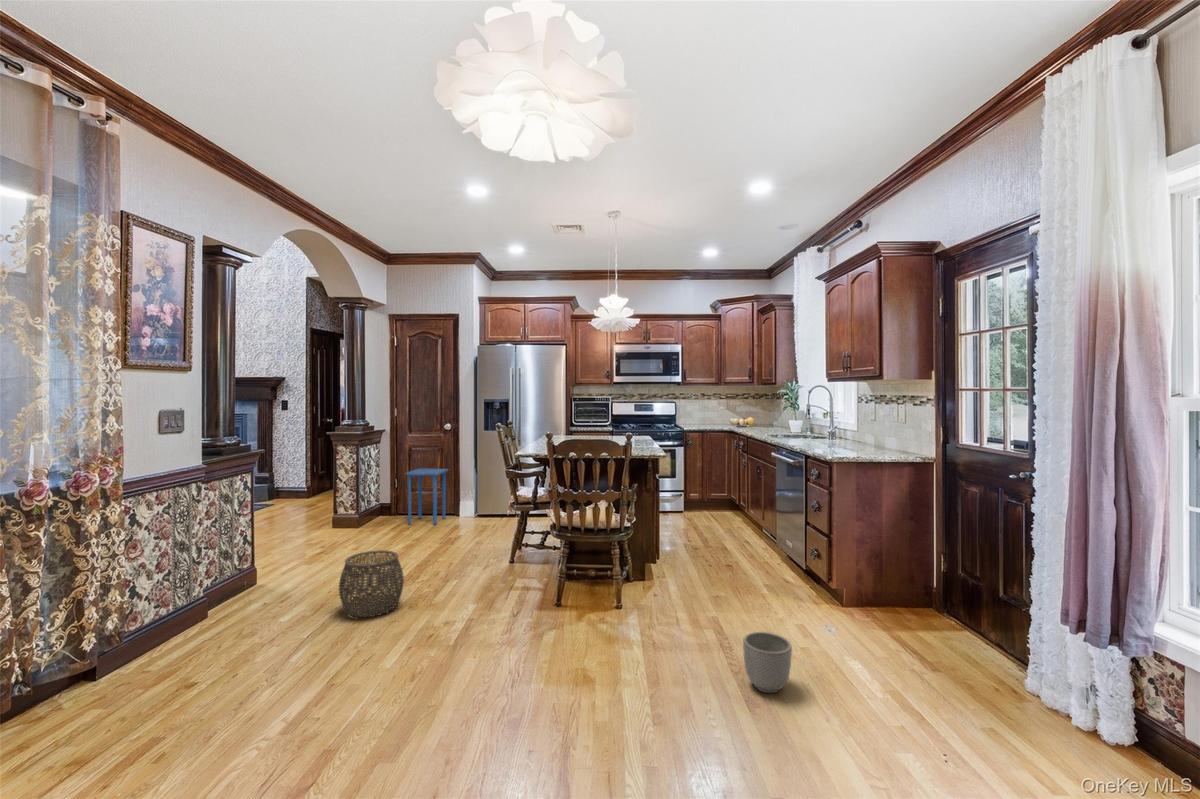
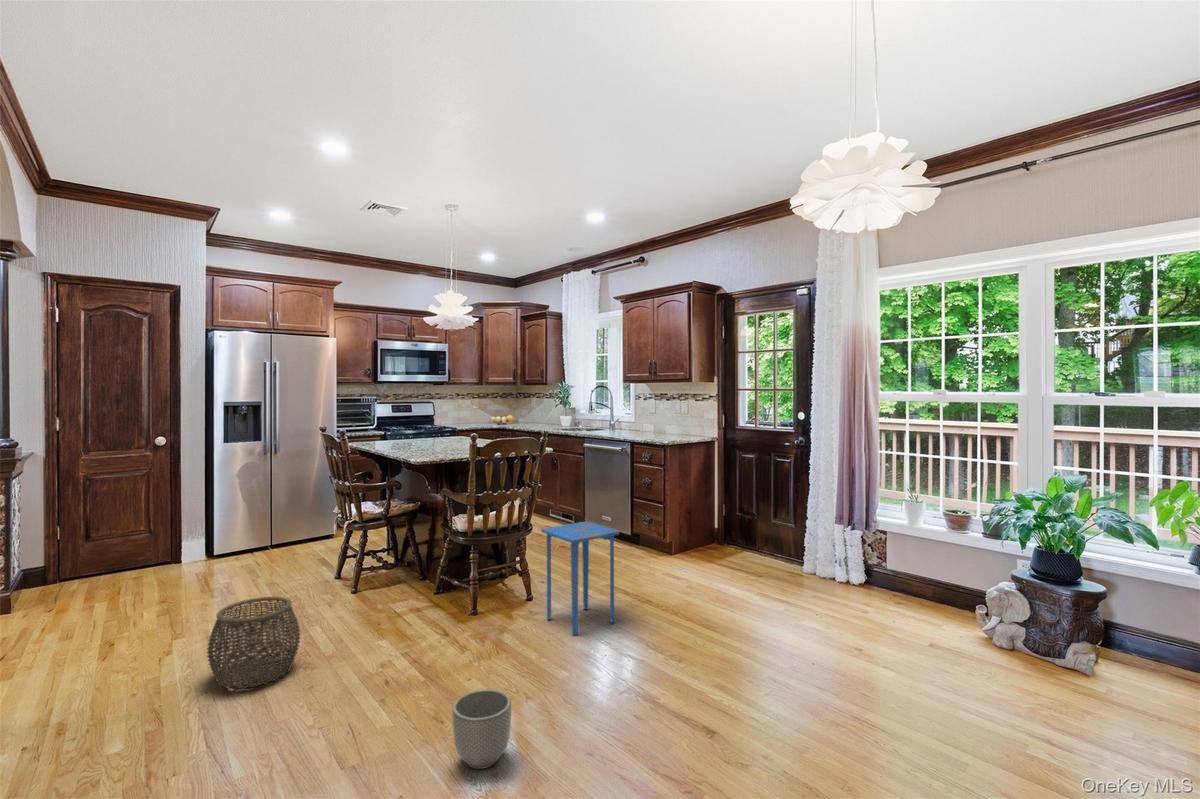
side table: present [406,469,448,525] -> present [541,522,619,635]
planter: present [743,632,792,693] -> present [452,689,512,769]

